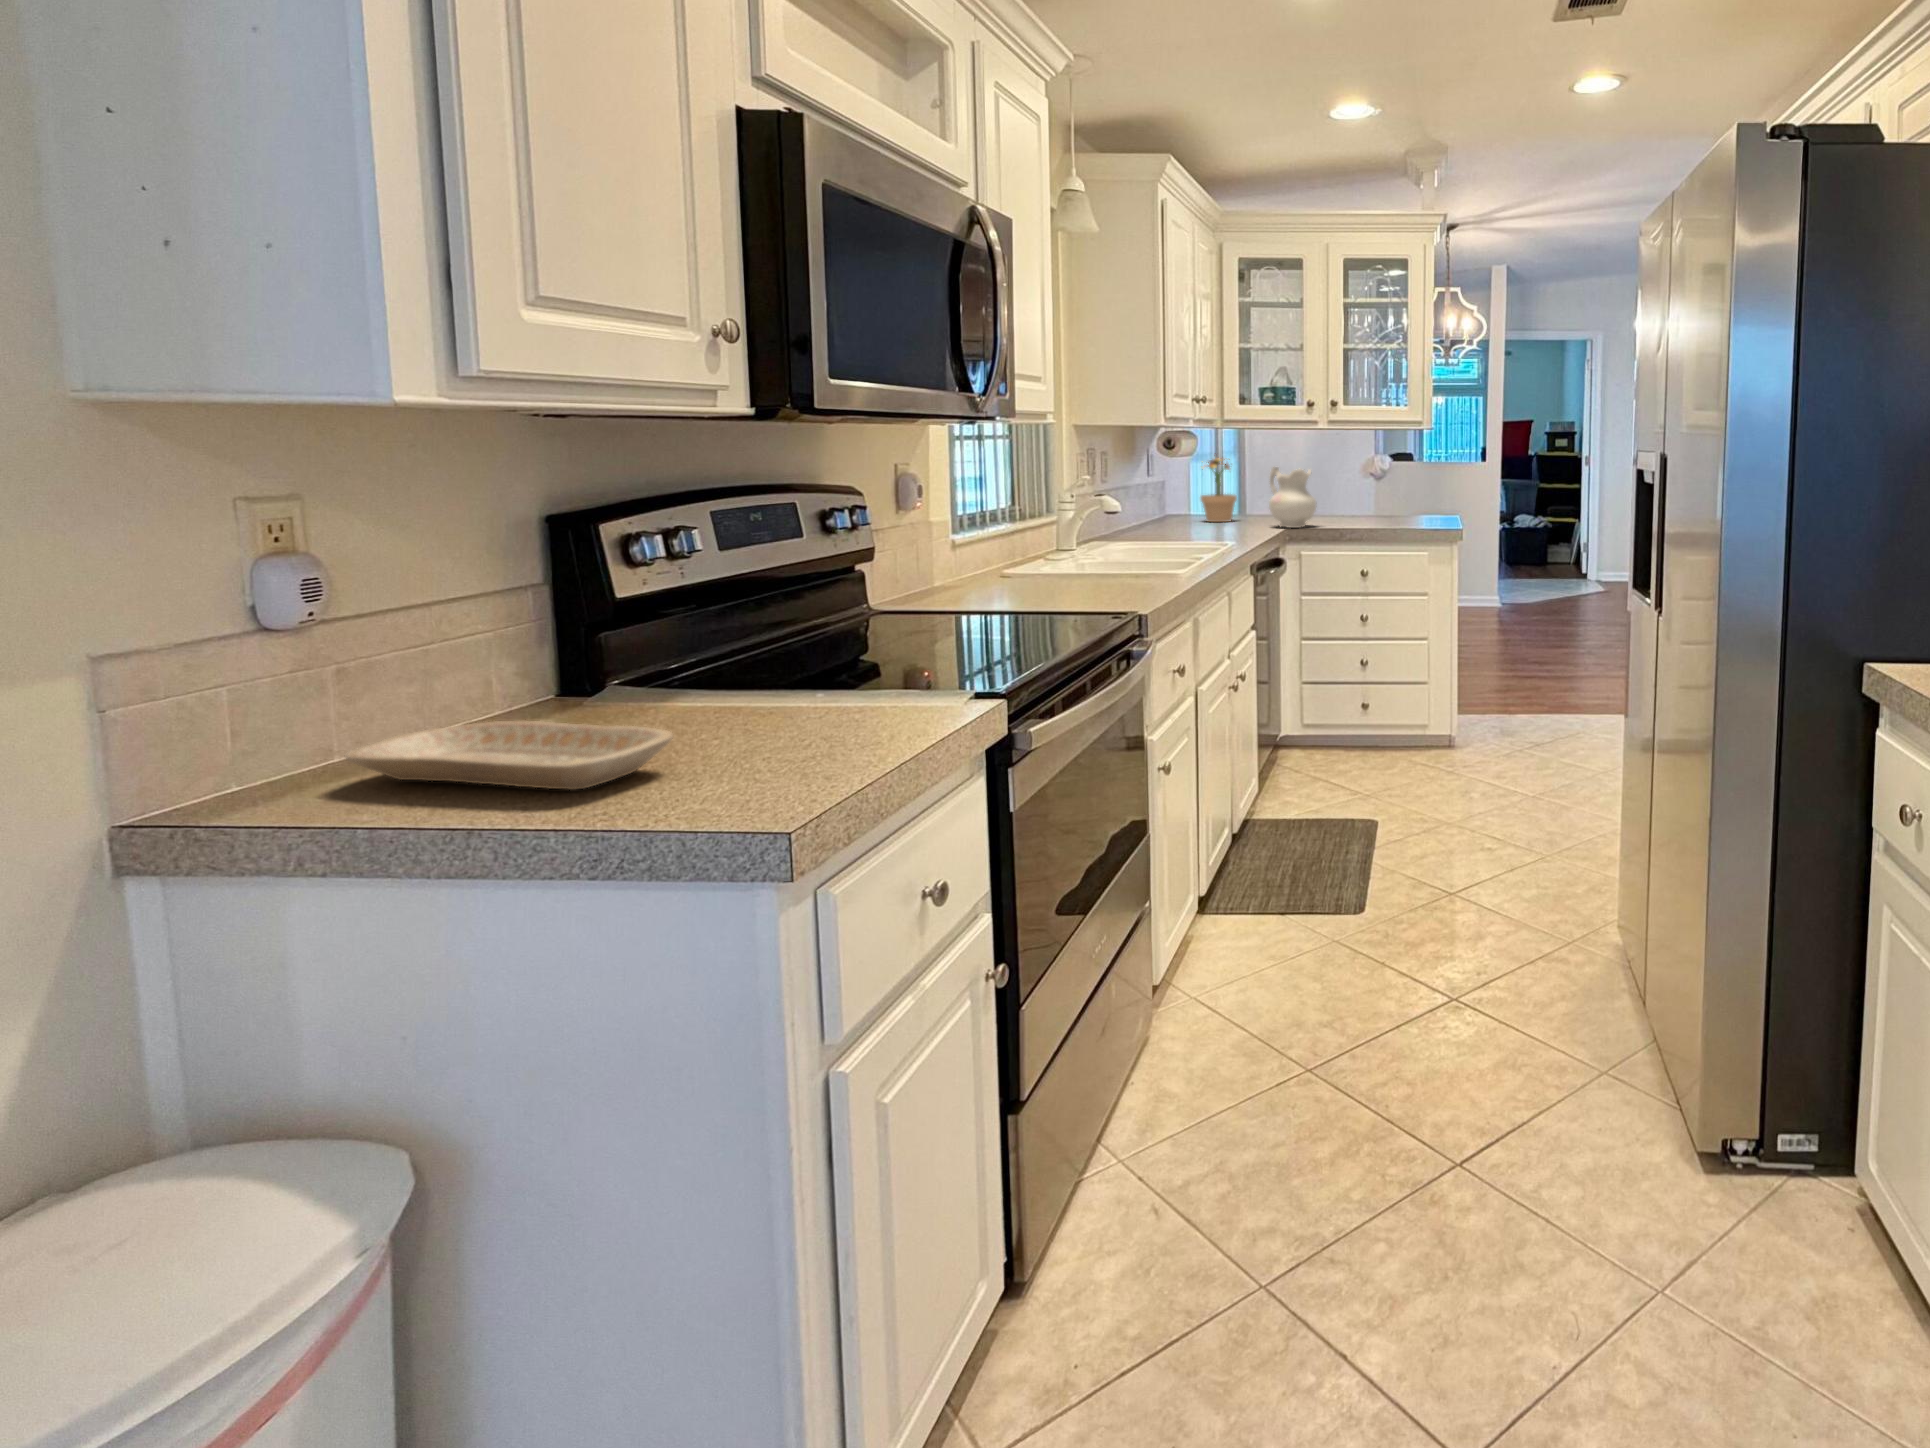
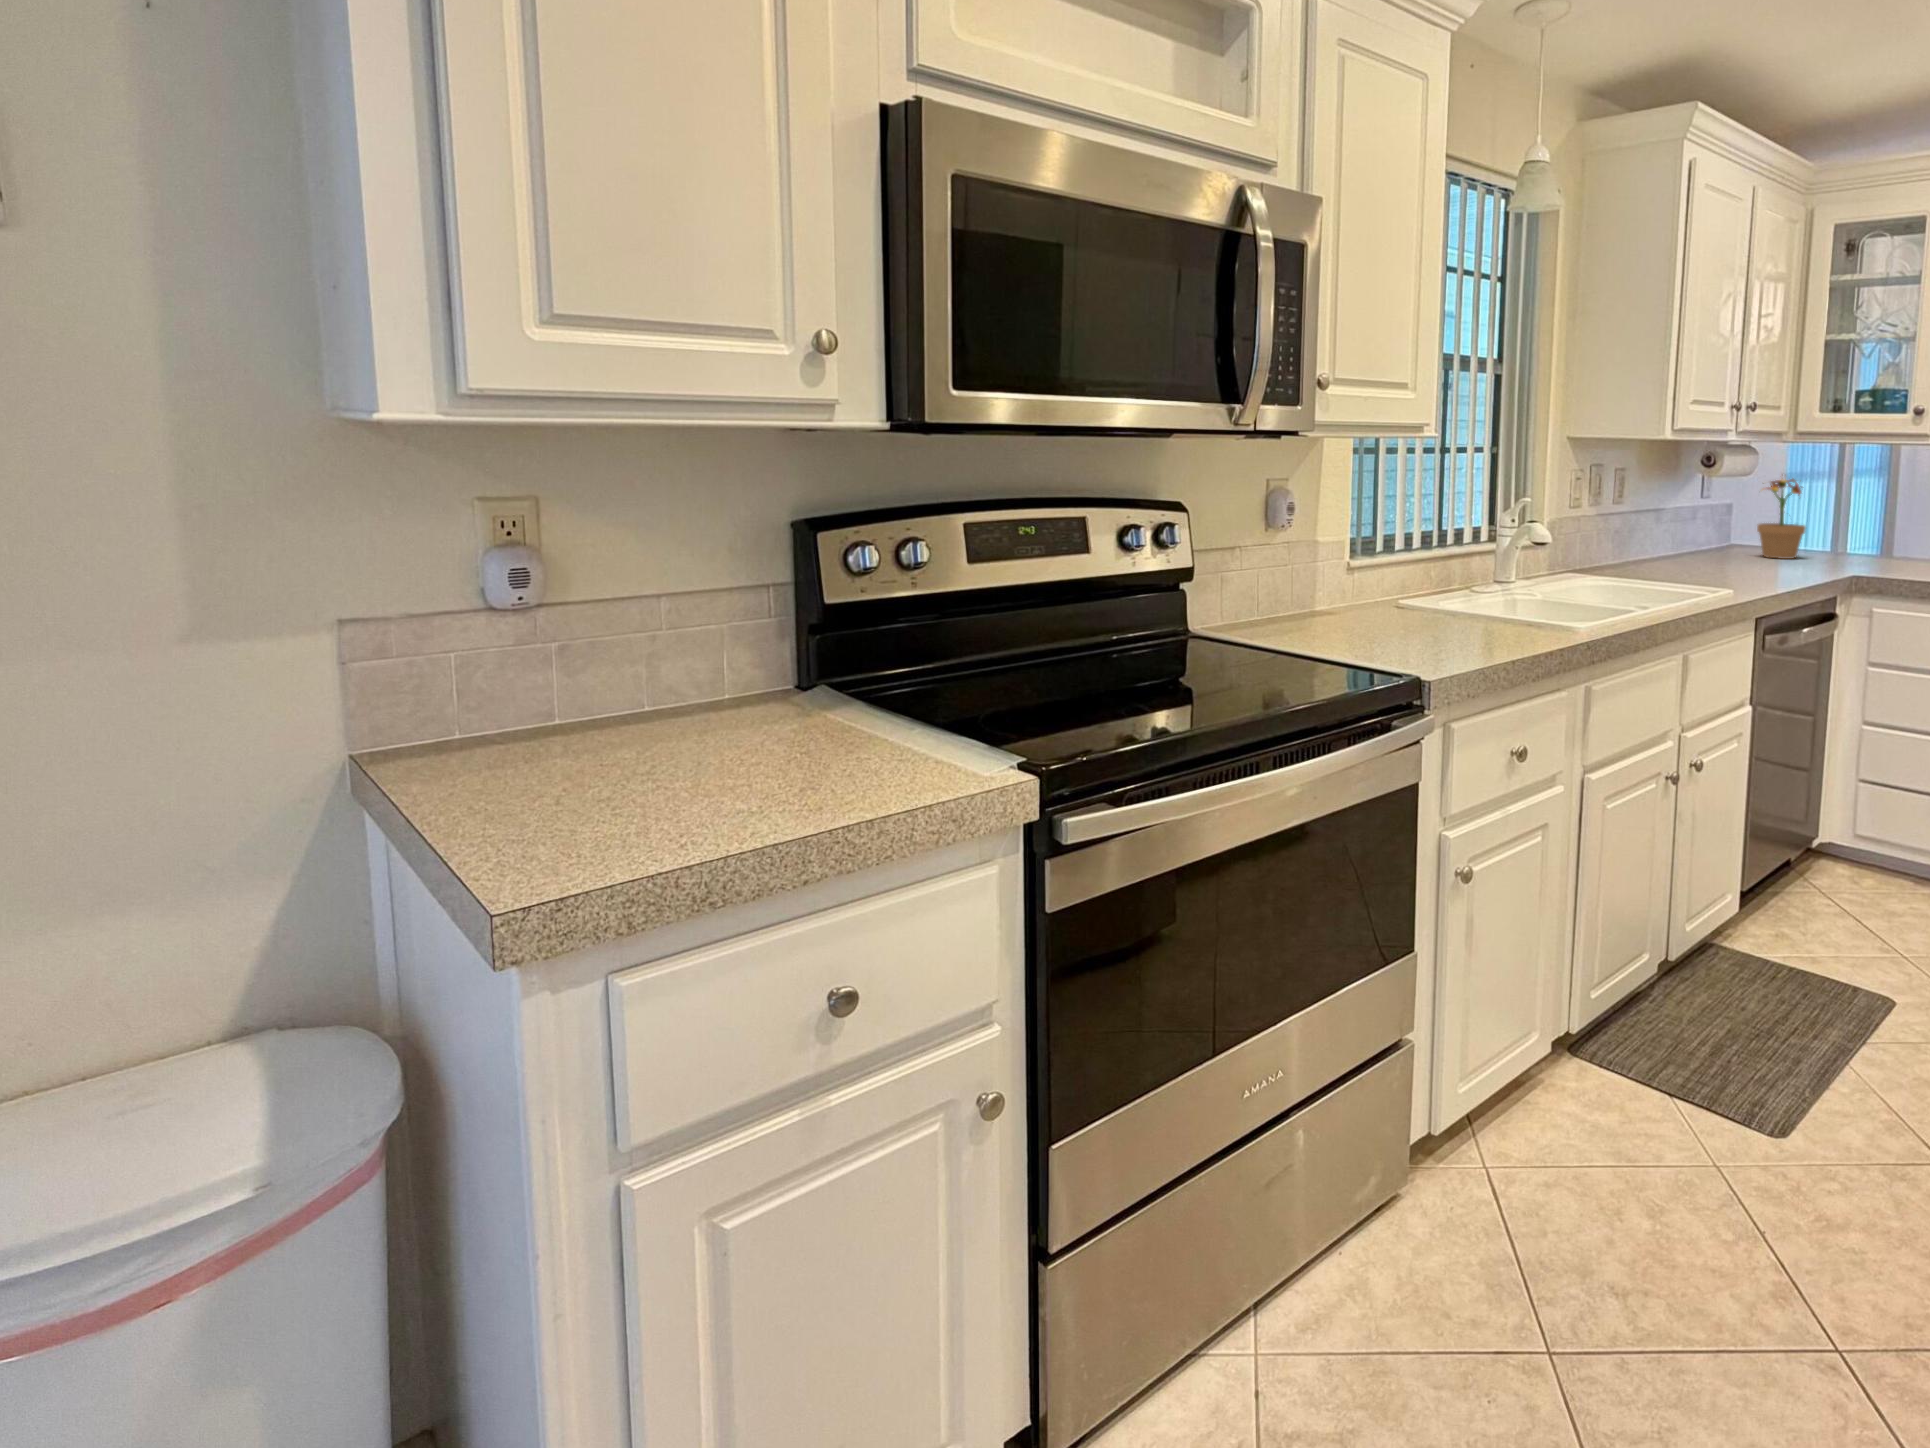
ceramic pitcher: present [1269,467,1316,528] -> none [1830,493,1900,576]
tray: present [345,721,673,790] -> none [524,705,687,794]

